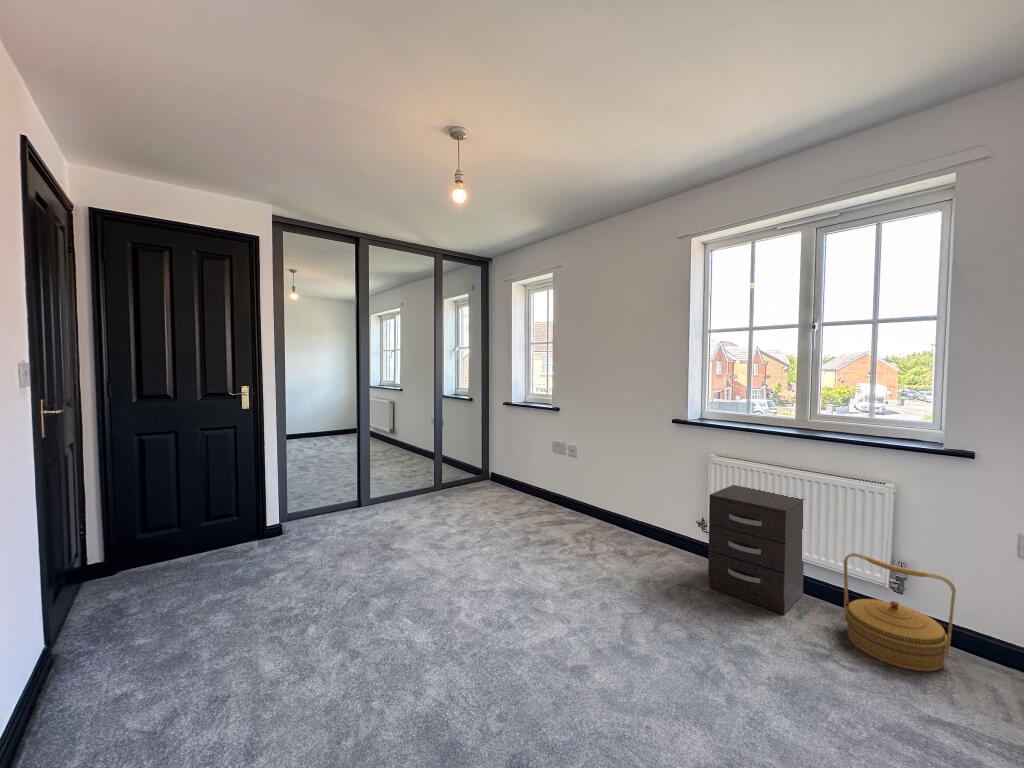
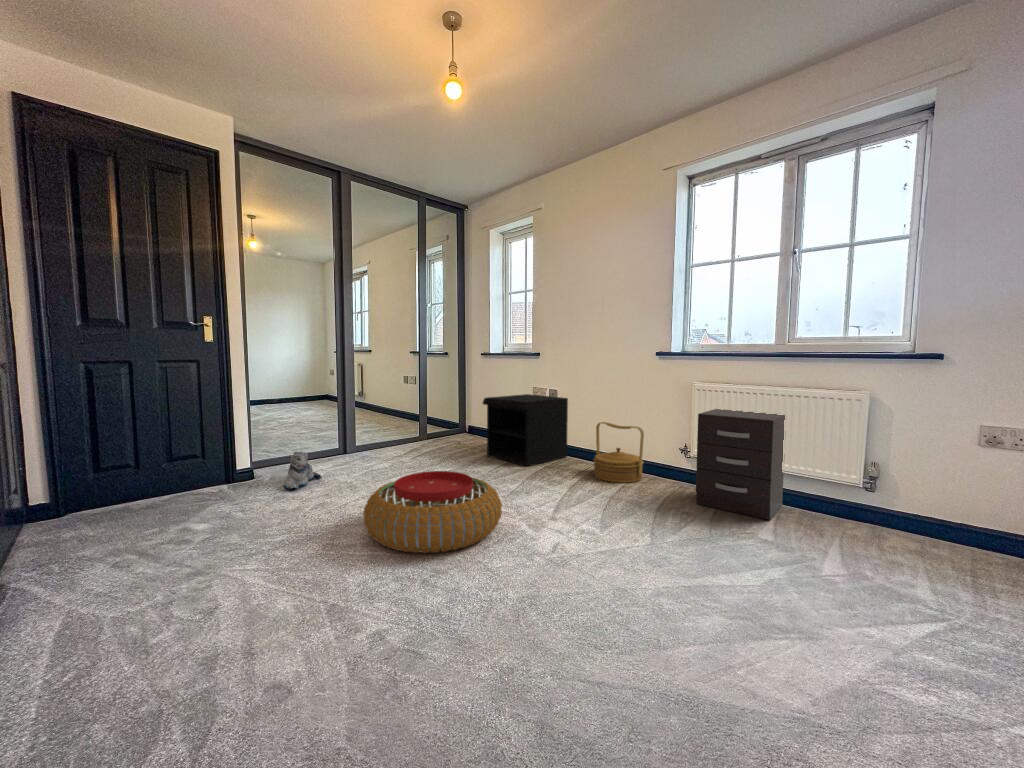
nightstand: none [502,448,587,528] -> present [483,394,568,466]
plush toy: none [307,514,343,552] -> present [284,452,321,490]
pouf: none [369,548,503,642] -> present [364,471,502,553]
woven basket: present [844,553,956,672] -> present [594,422,644,483]

